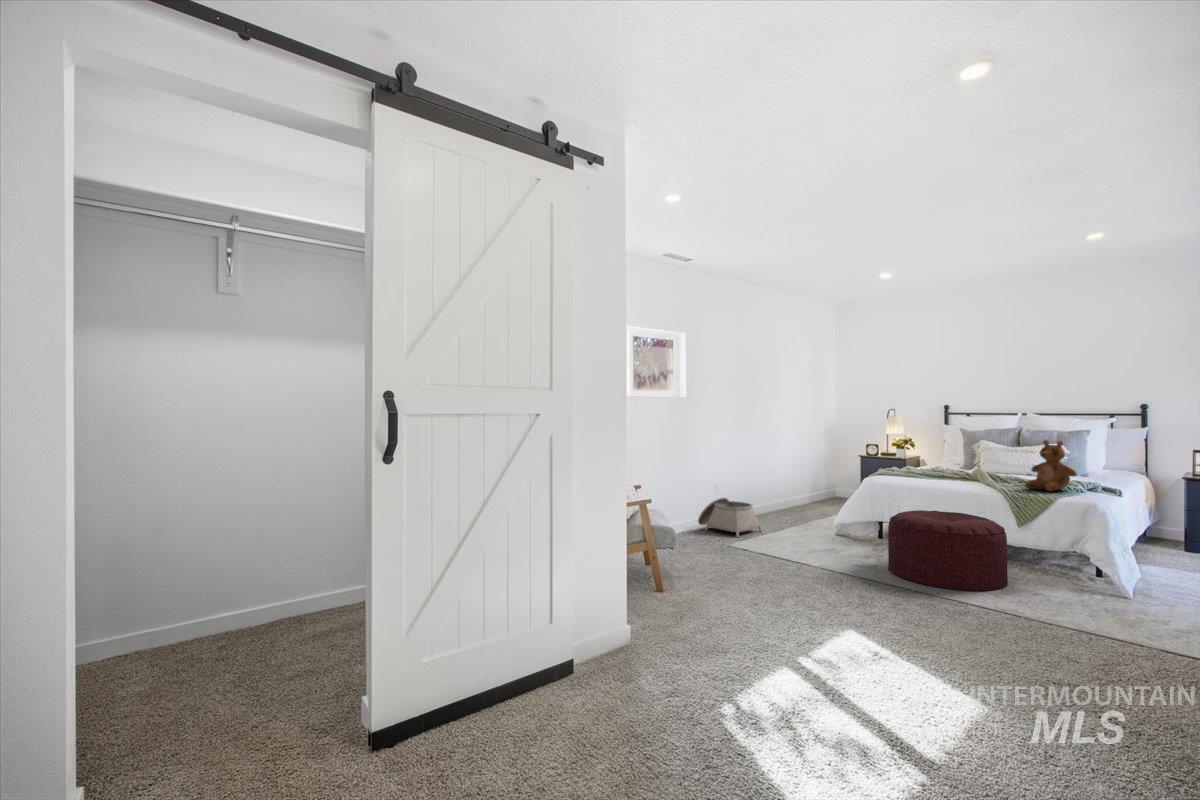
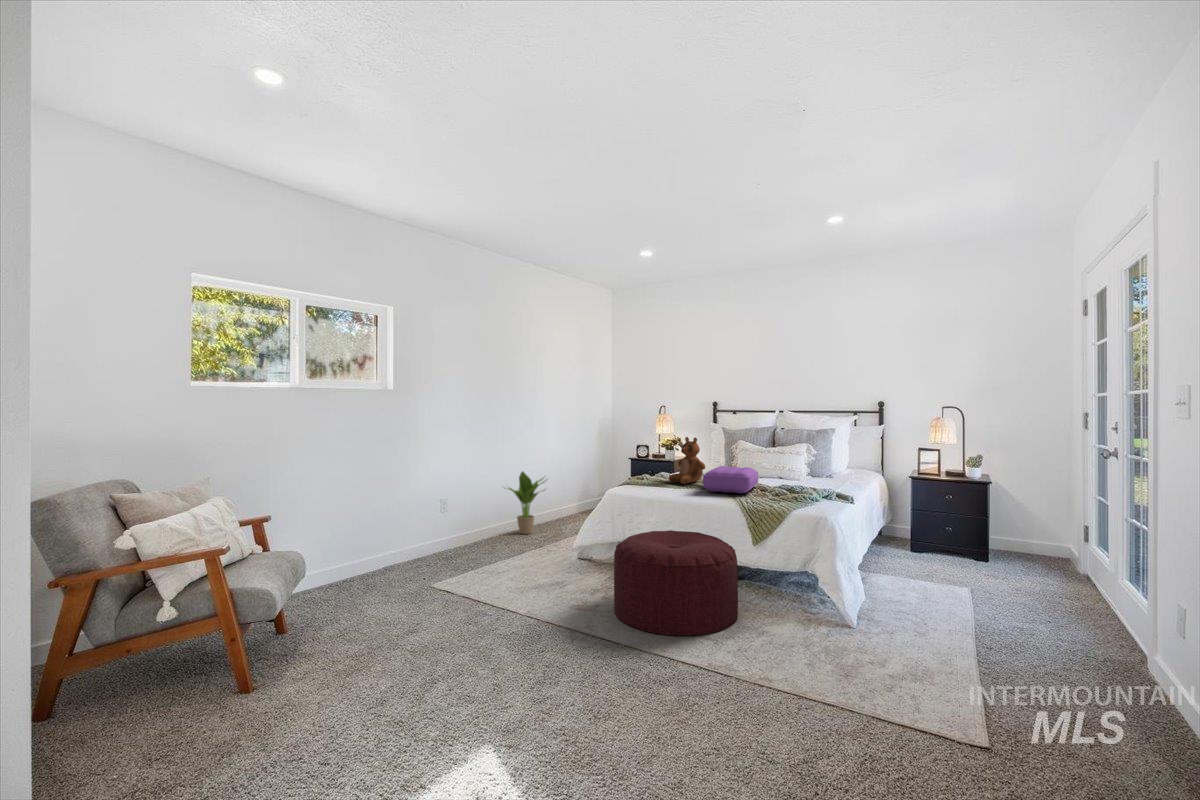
teddy bear: present [1025,440,1076,491] -> present [669,437,705,484]
pillow: none [959,461,1013,484] -> present [703,466,758,494]
potted plant: none [750,462,792,517] -> present [509,472,546,534]
basket: present [698,497,762,537] -> none [422,519,500,570]

